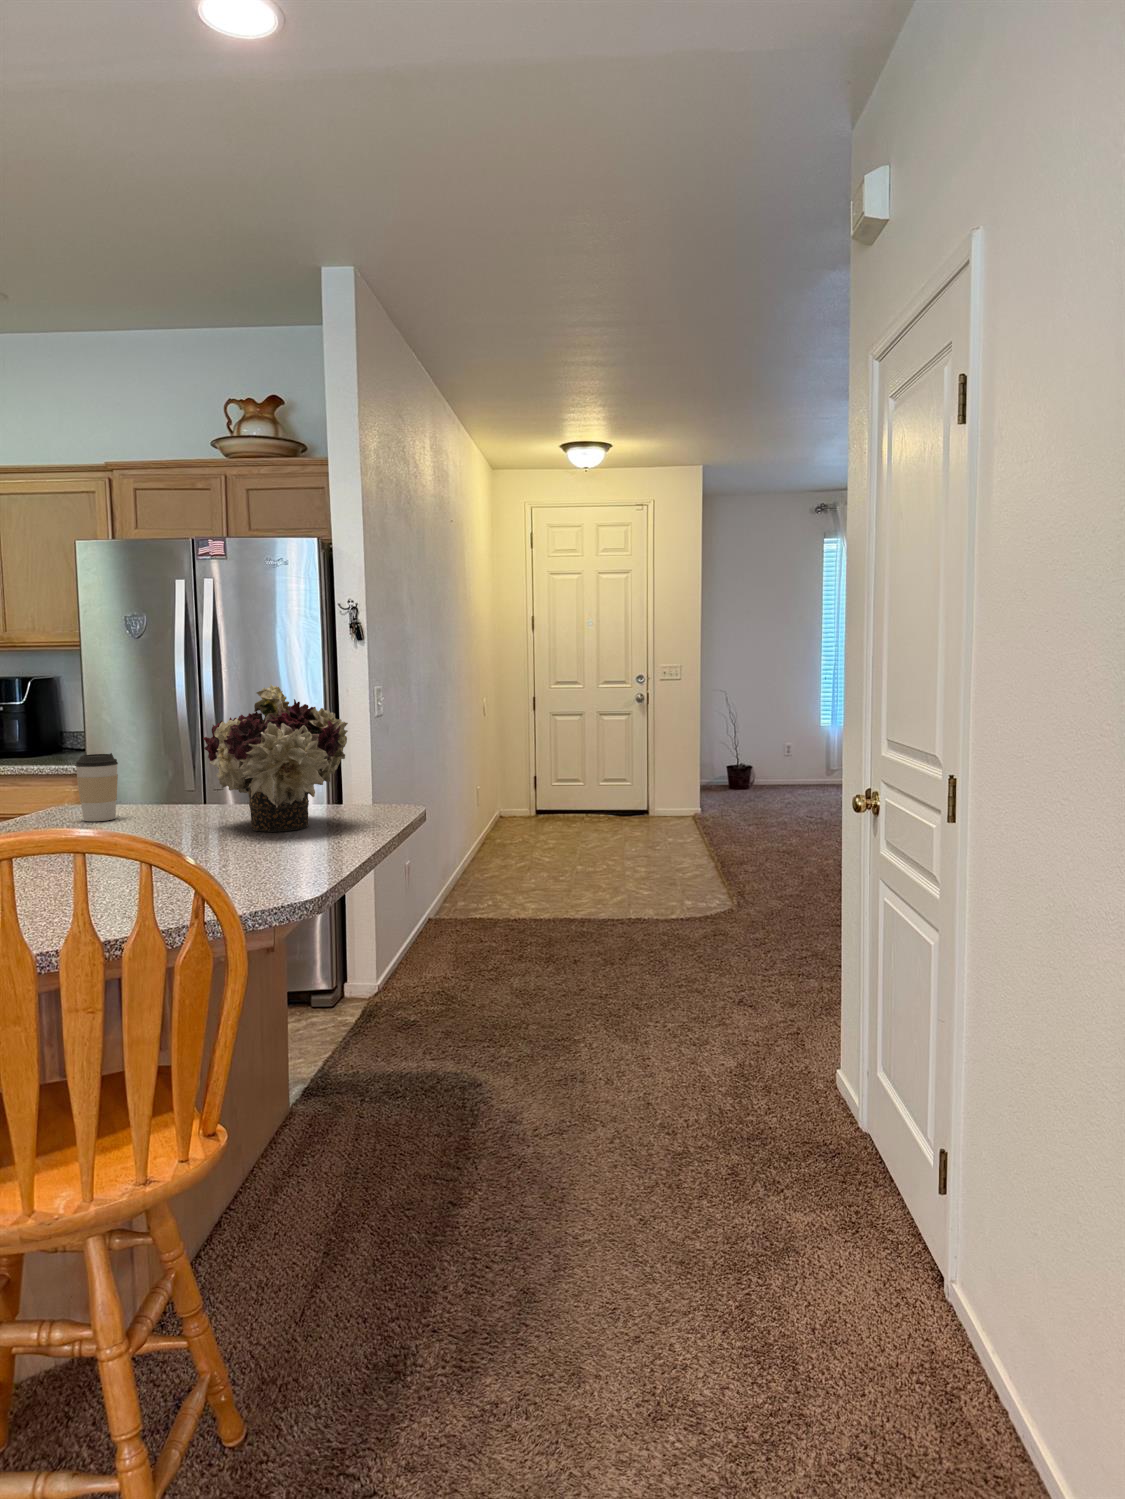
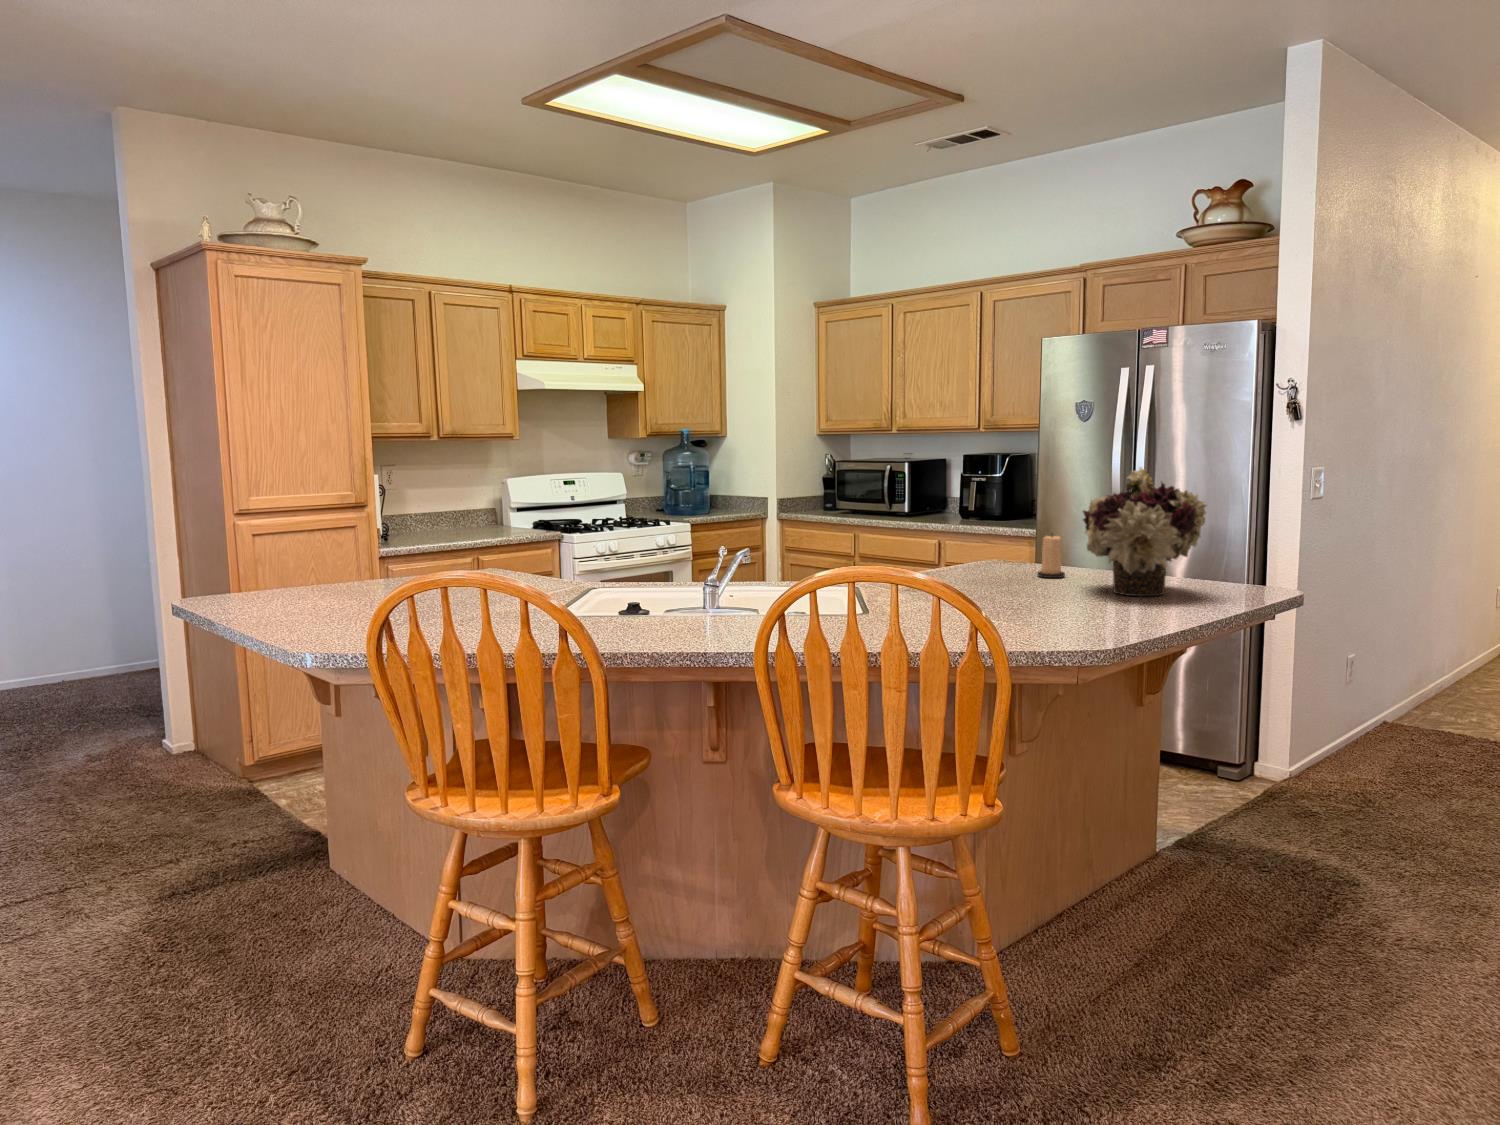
coffee cup: present [75,753,118,821] -> none [992,519,1024,573]
candle: none [143,767,178,822] -> present [1037,534,1065,578]

